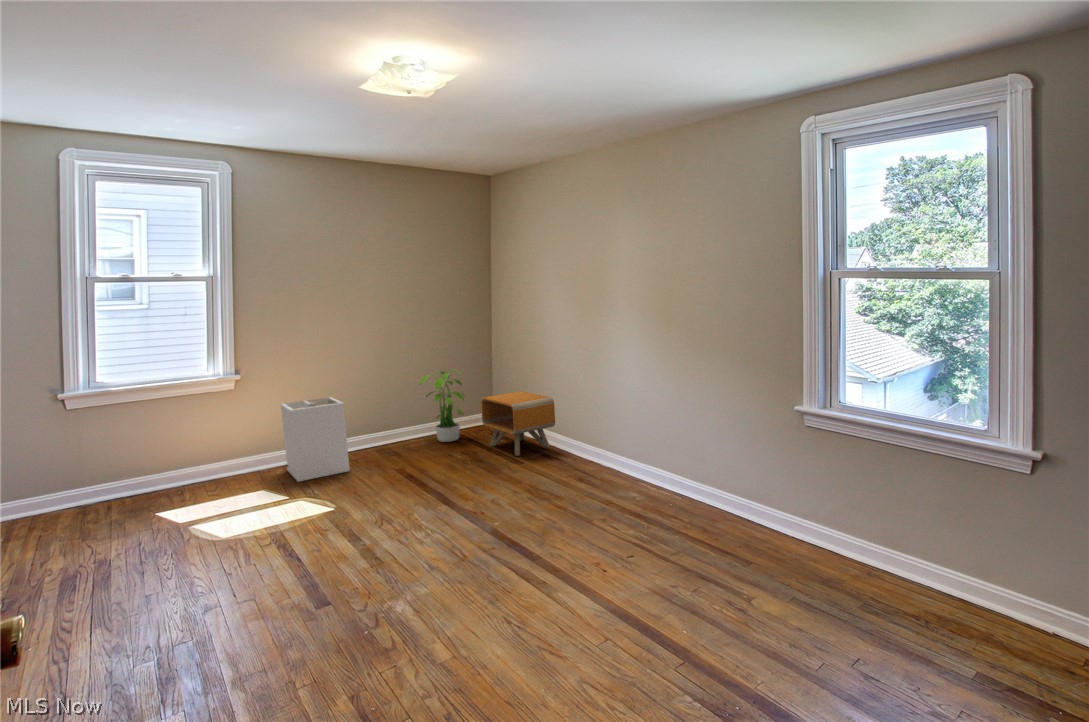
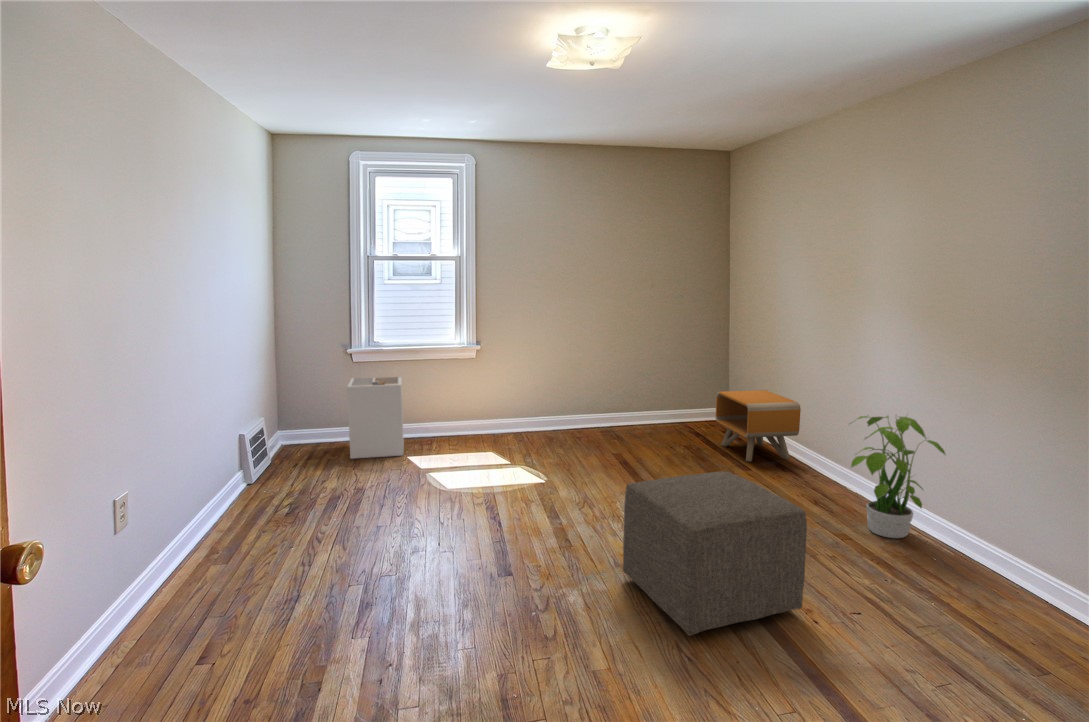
potted plant: present [419,369,465,442] -> present [849,416,946,538]
laundry hamper: present [281,397,350,481] -> present [347,377,404,459]
ottoman: none [435,462,597,609] -> present [623,471,807,636]

